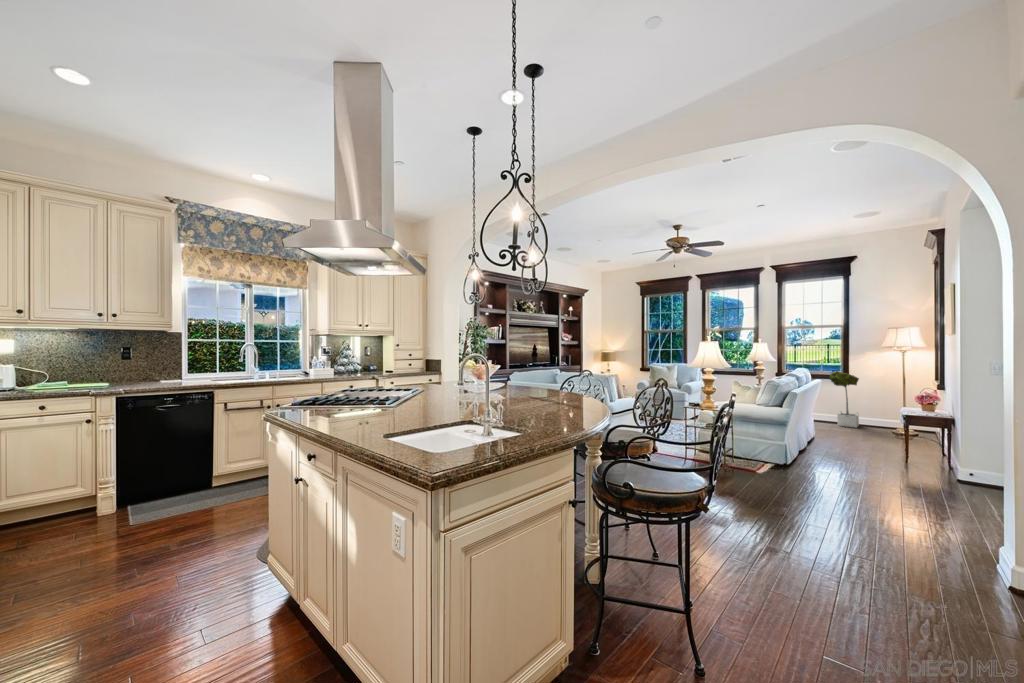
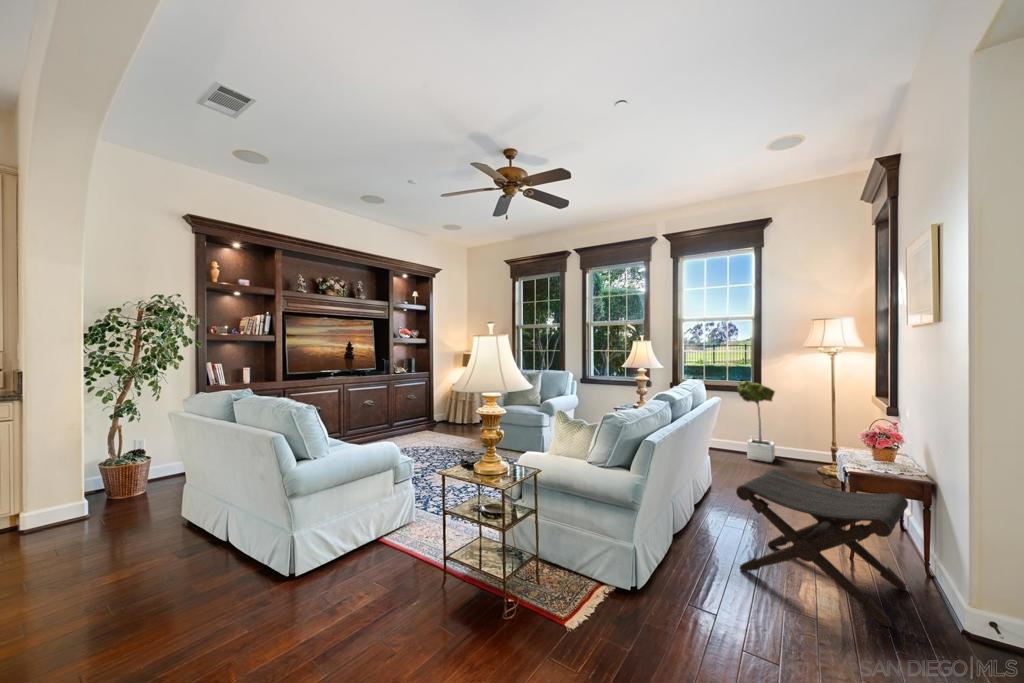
footstool: none [839,415,938,479] -> present [736,469,908,627]

